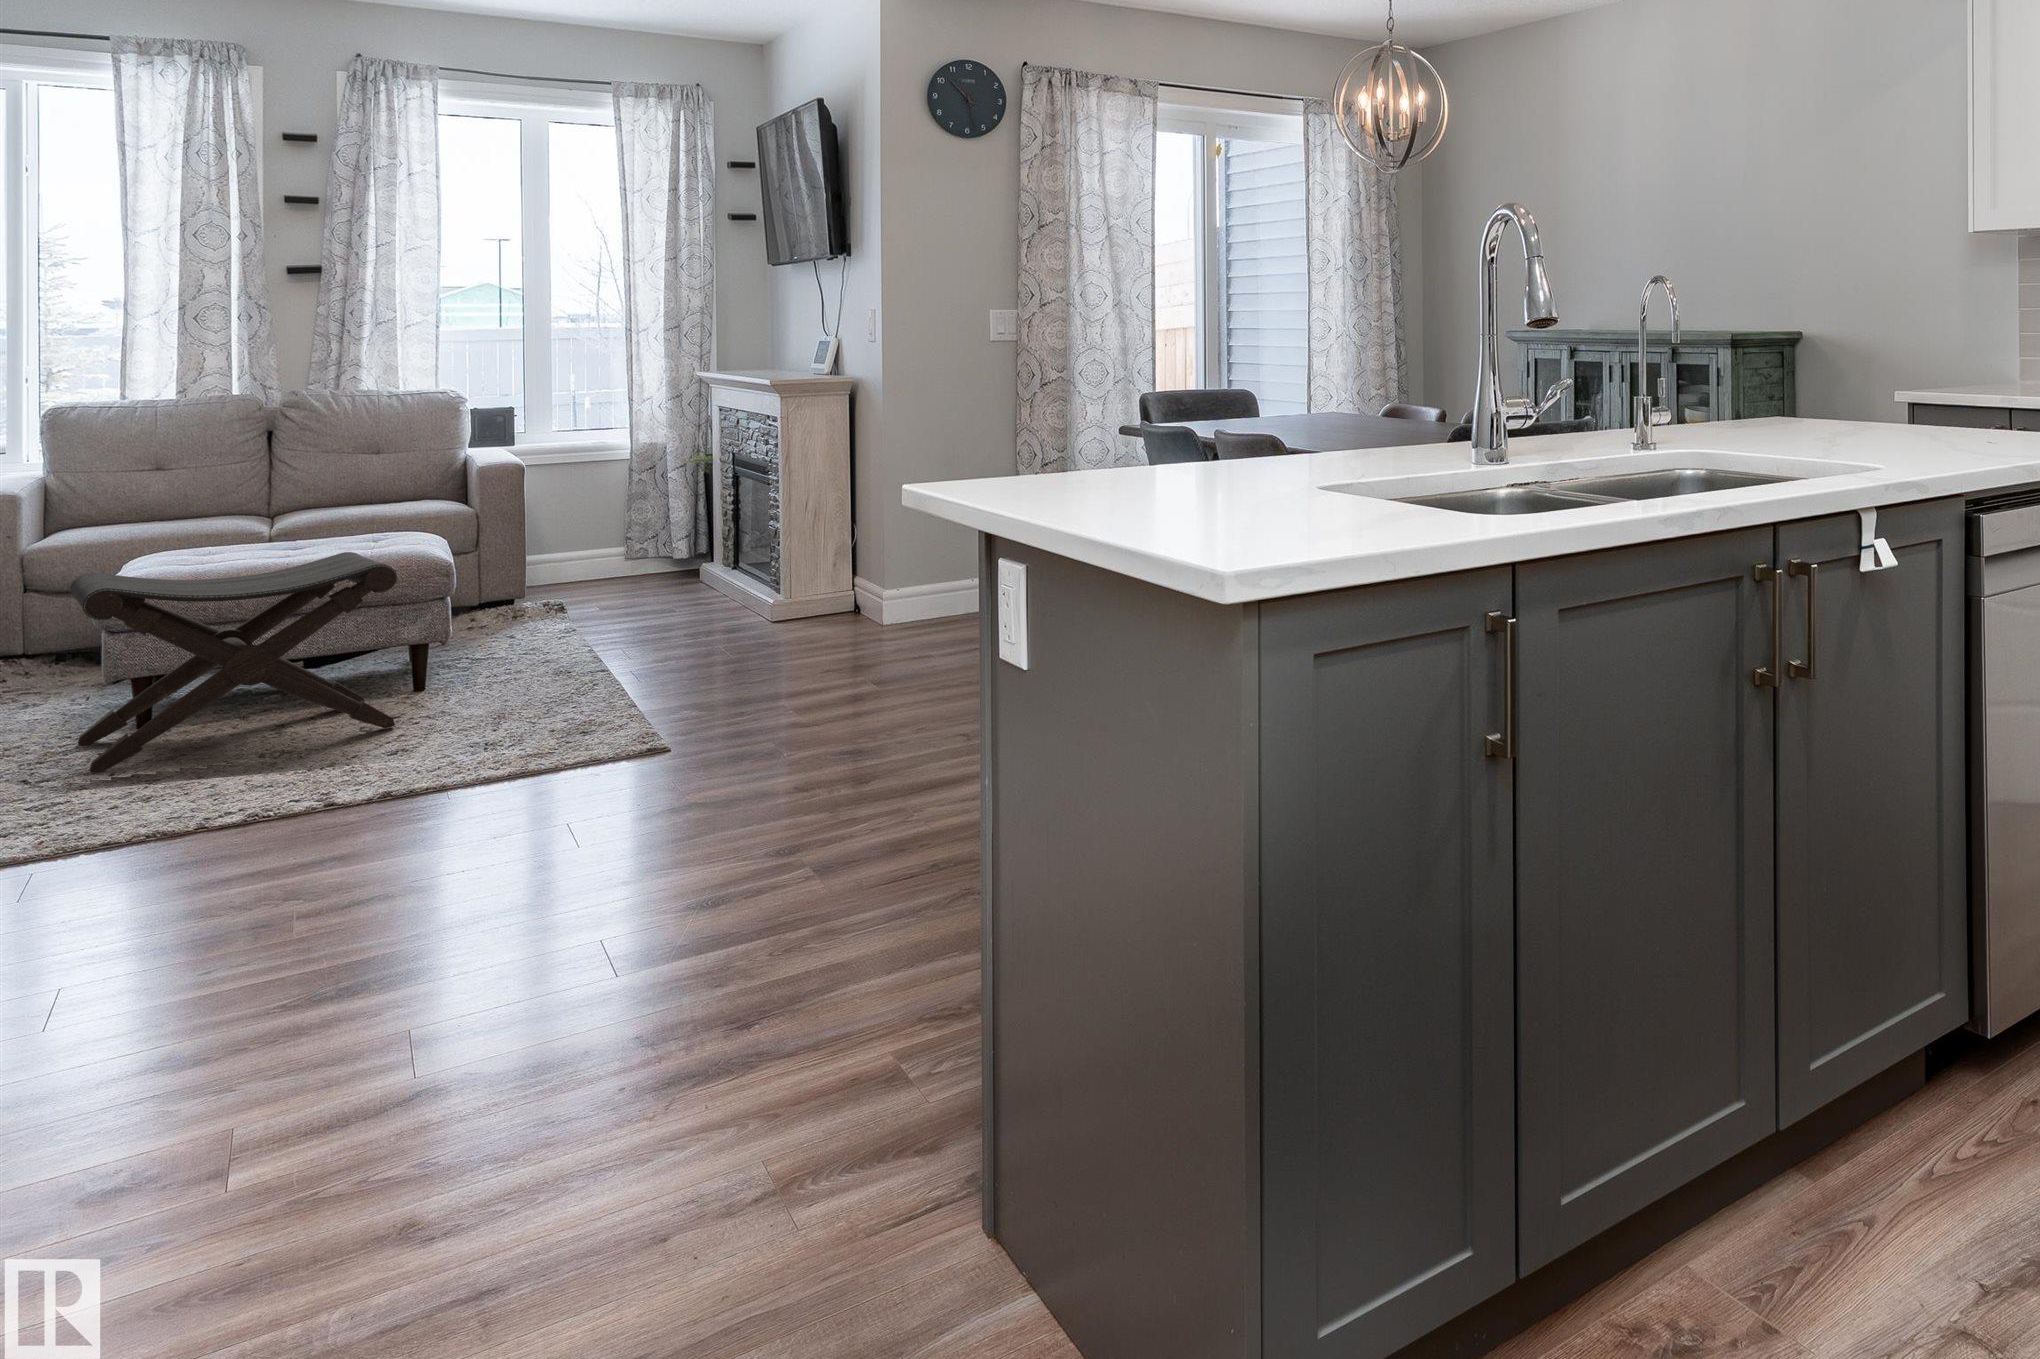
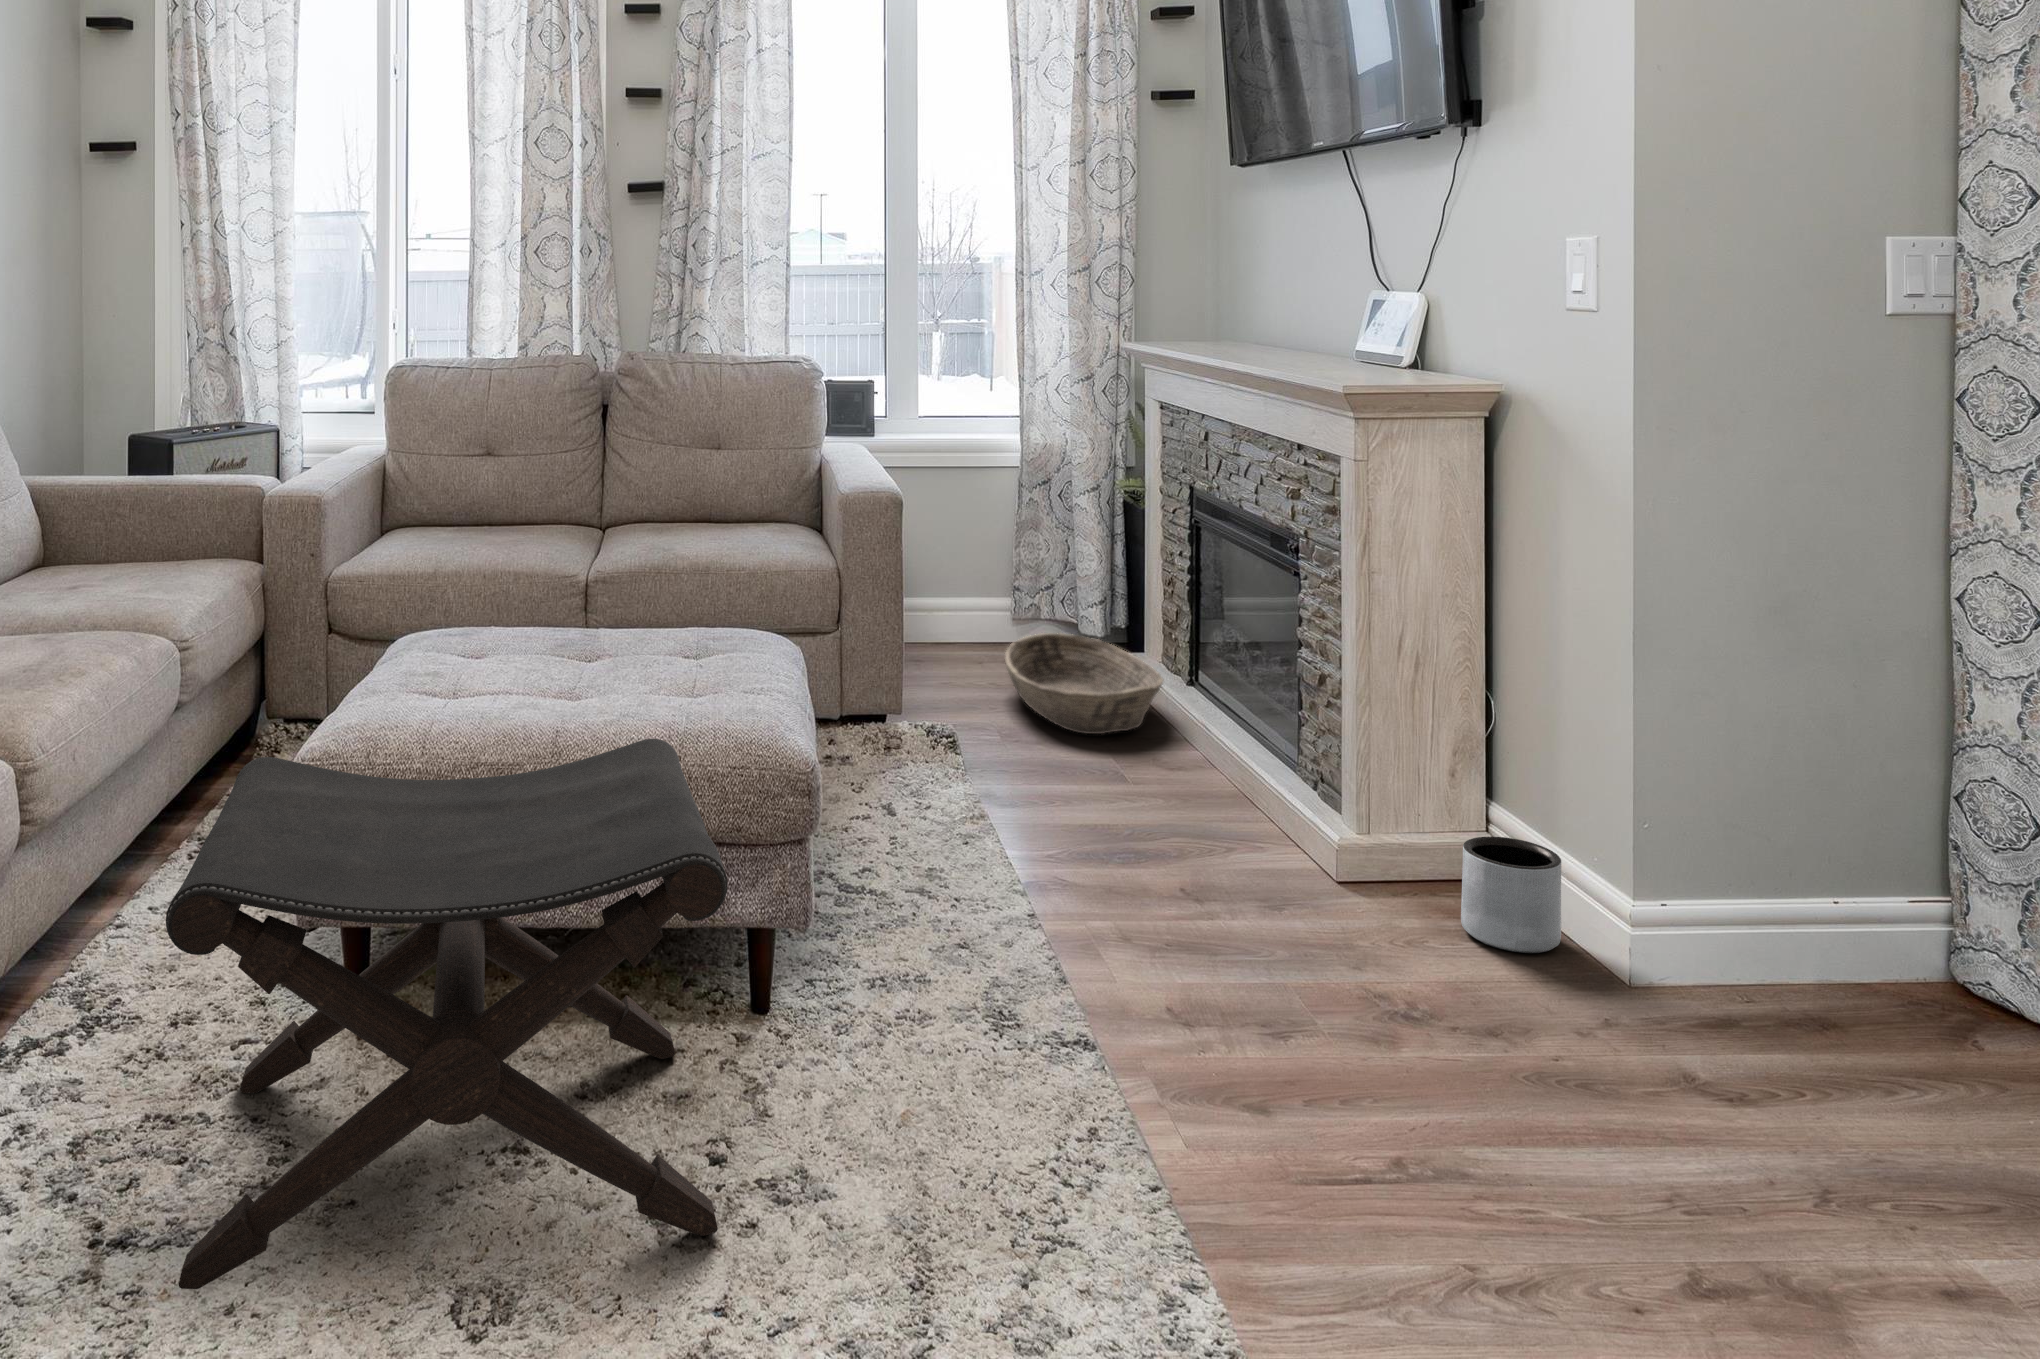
basket: none [610,558,716,603] -> present [1005,633,1164,734]
planter: none [825,587,869,631] -> present [1461,836,1561,953]

